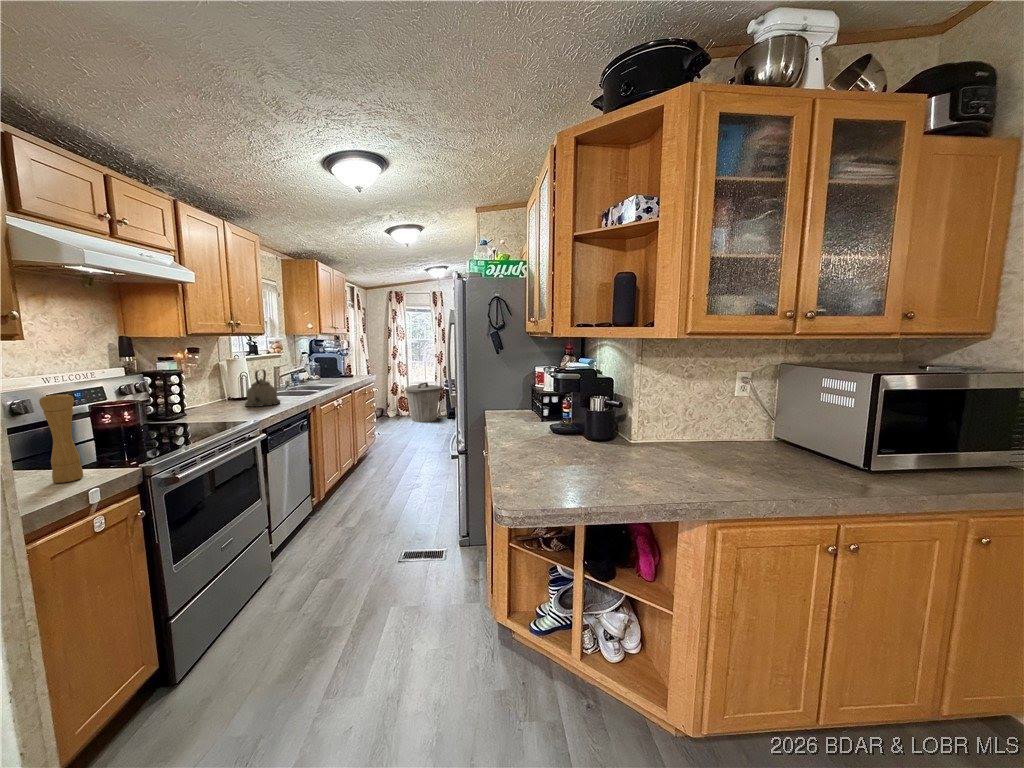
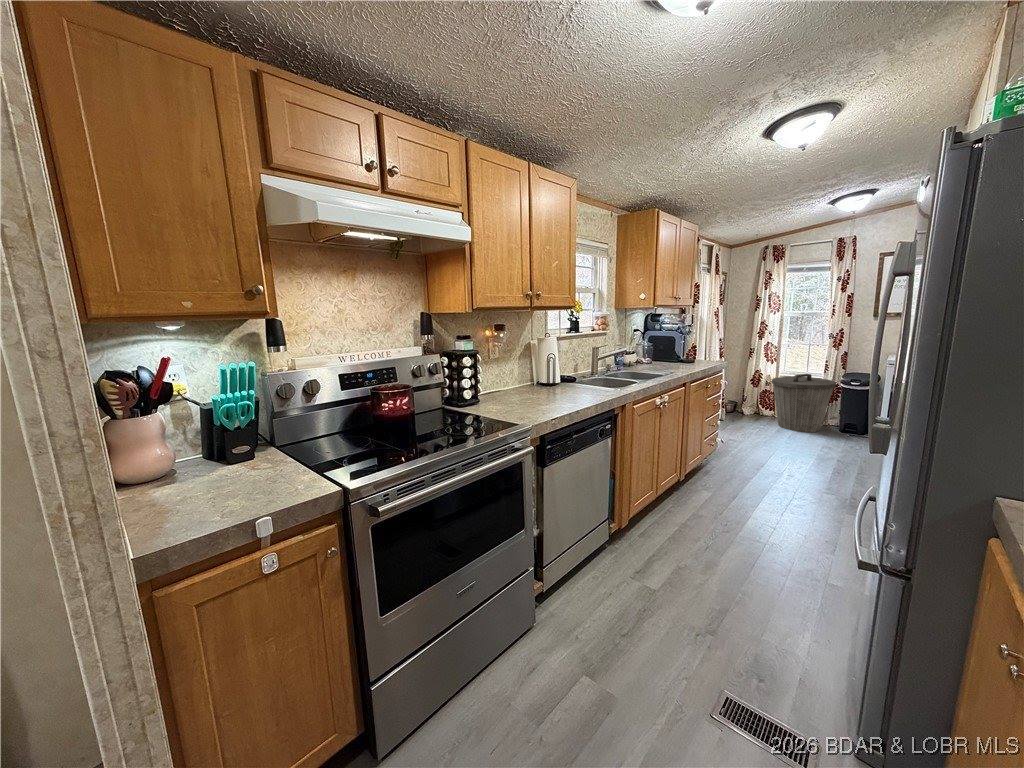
kettle: present [245,369,280,407] -> none [543,351,581,399]
pepper mill: present [39,393,84,483] -> none [237,382,283,494]

